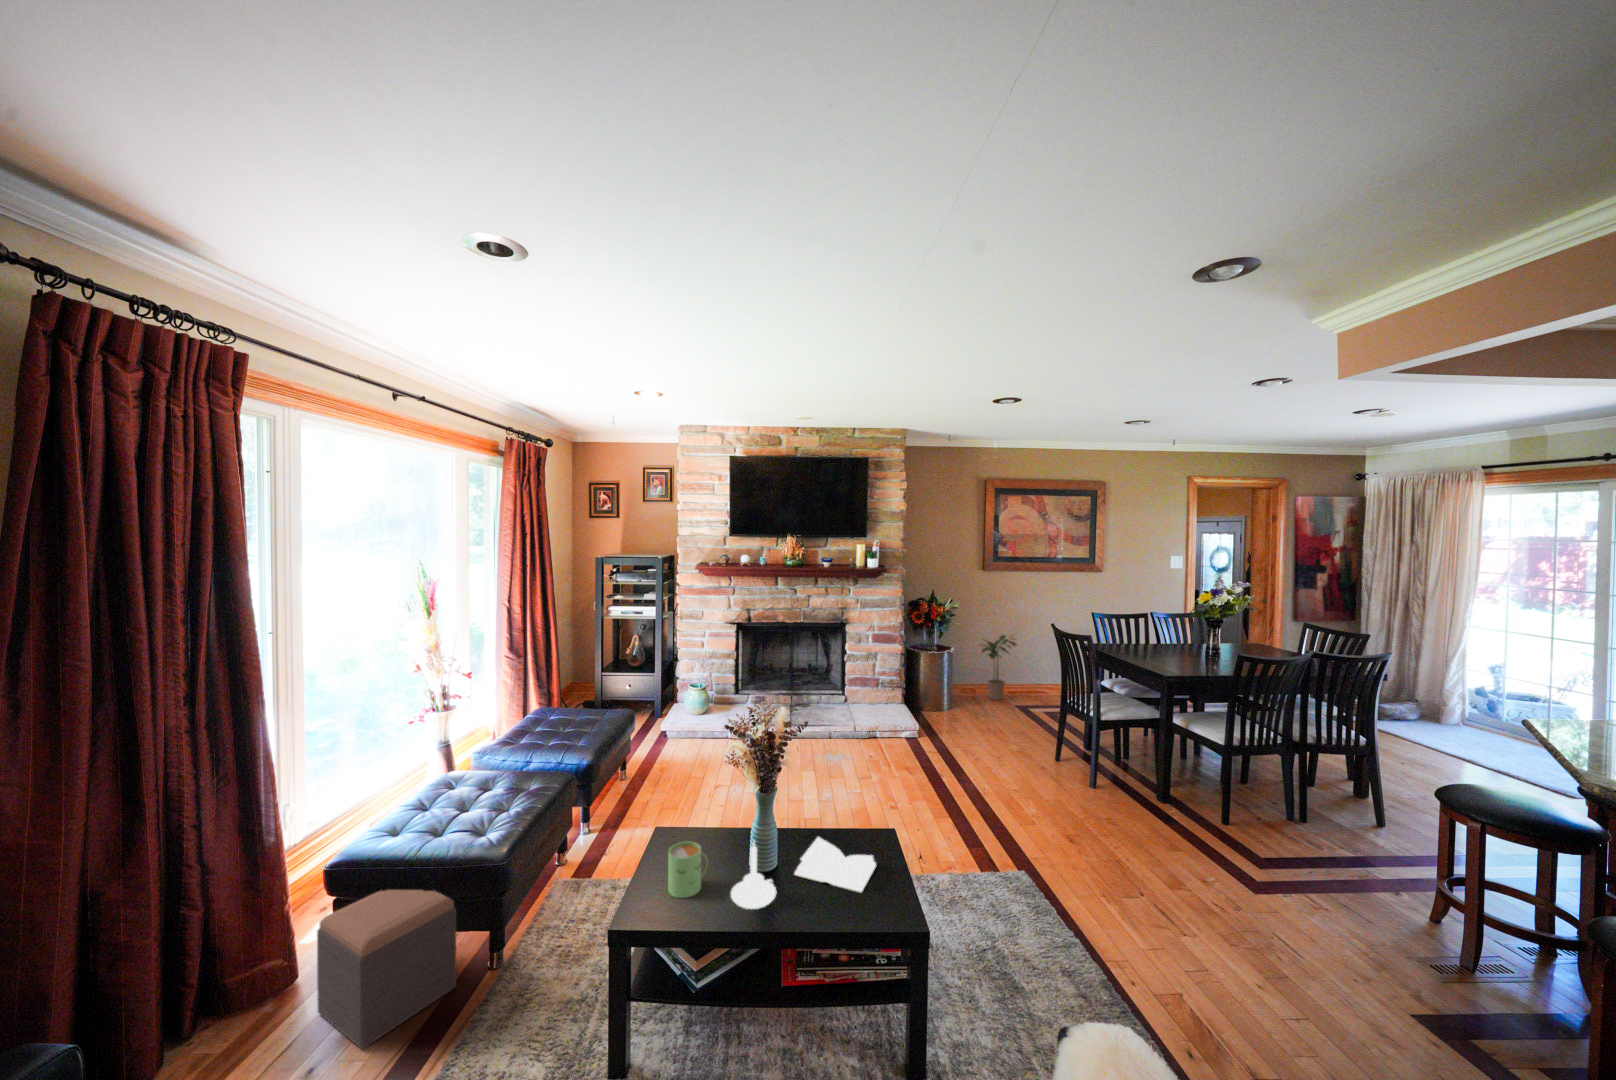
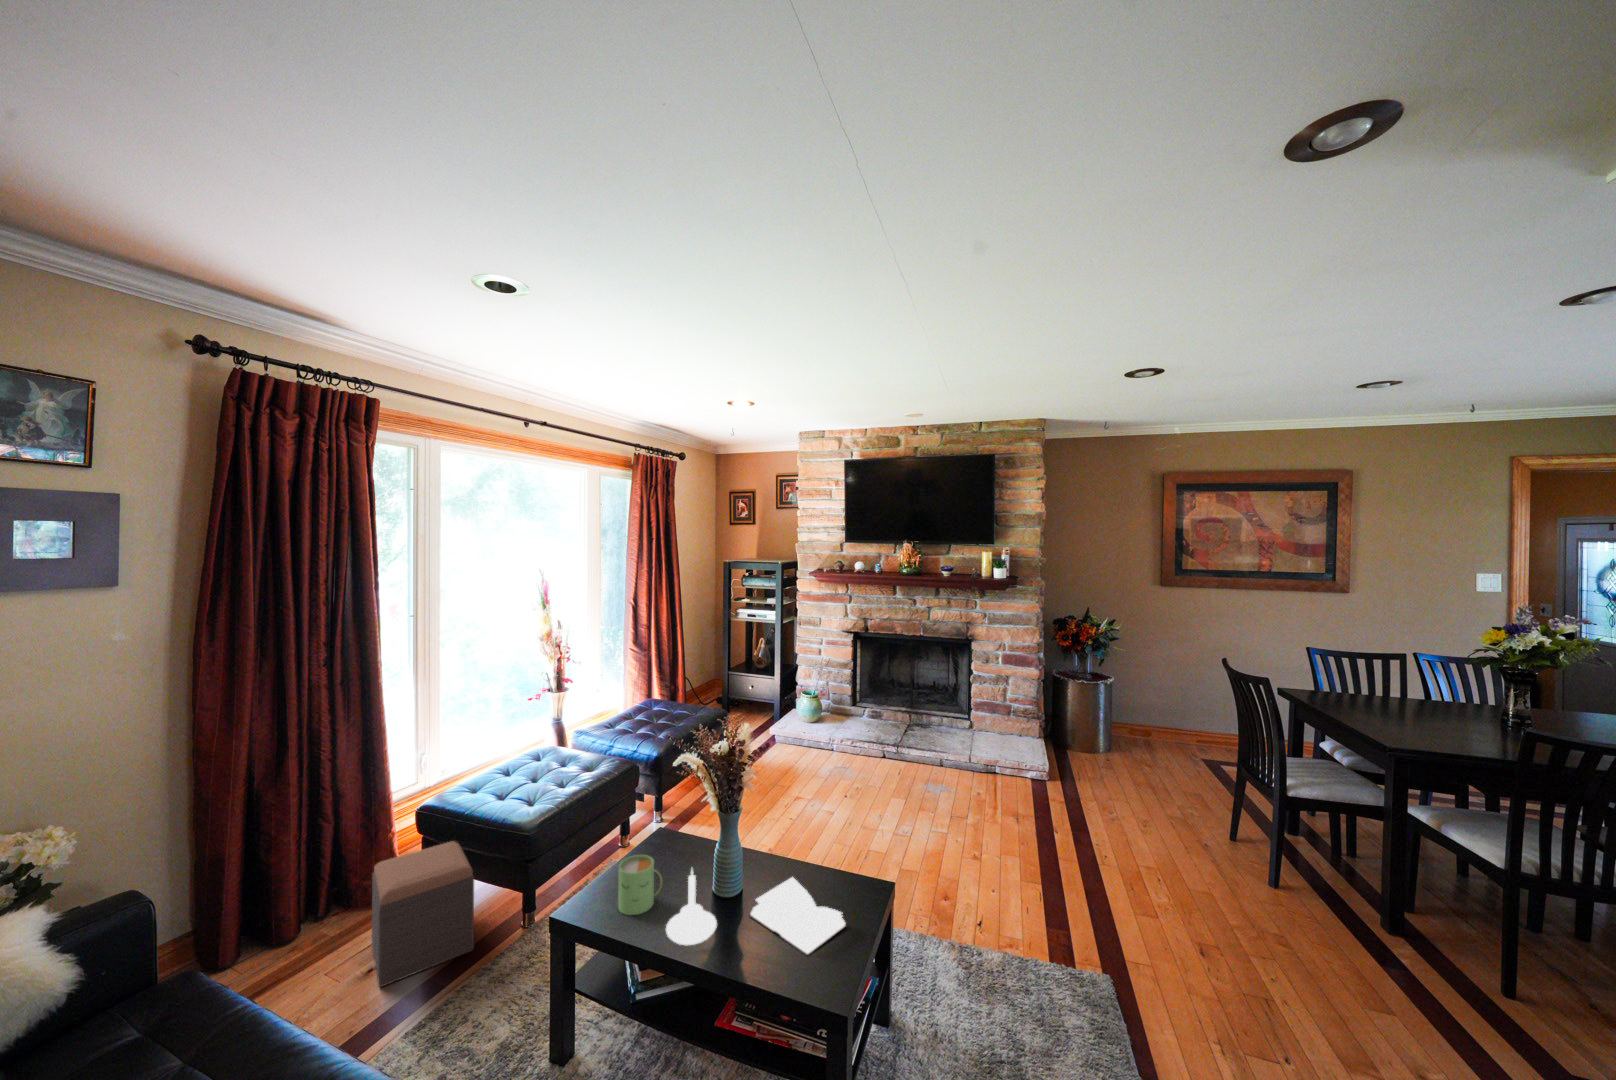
potted plant: present [982,635,1017,700] -> none [1143,665,1204,746]

